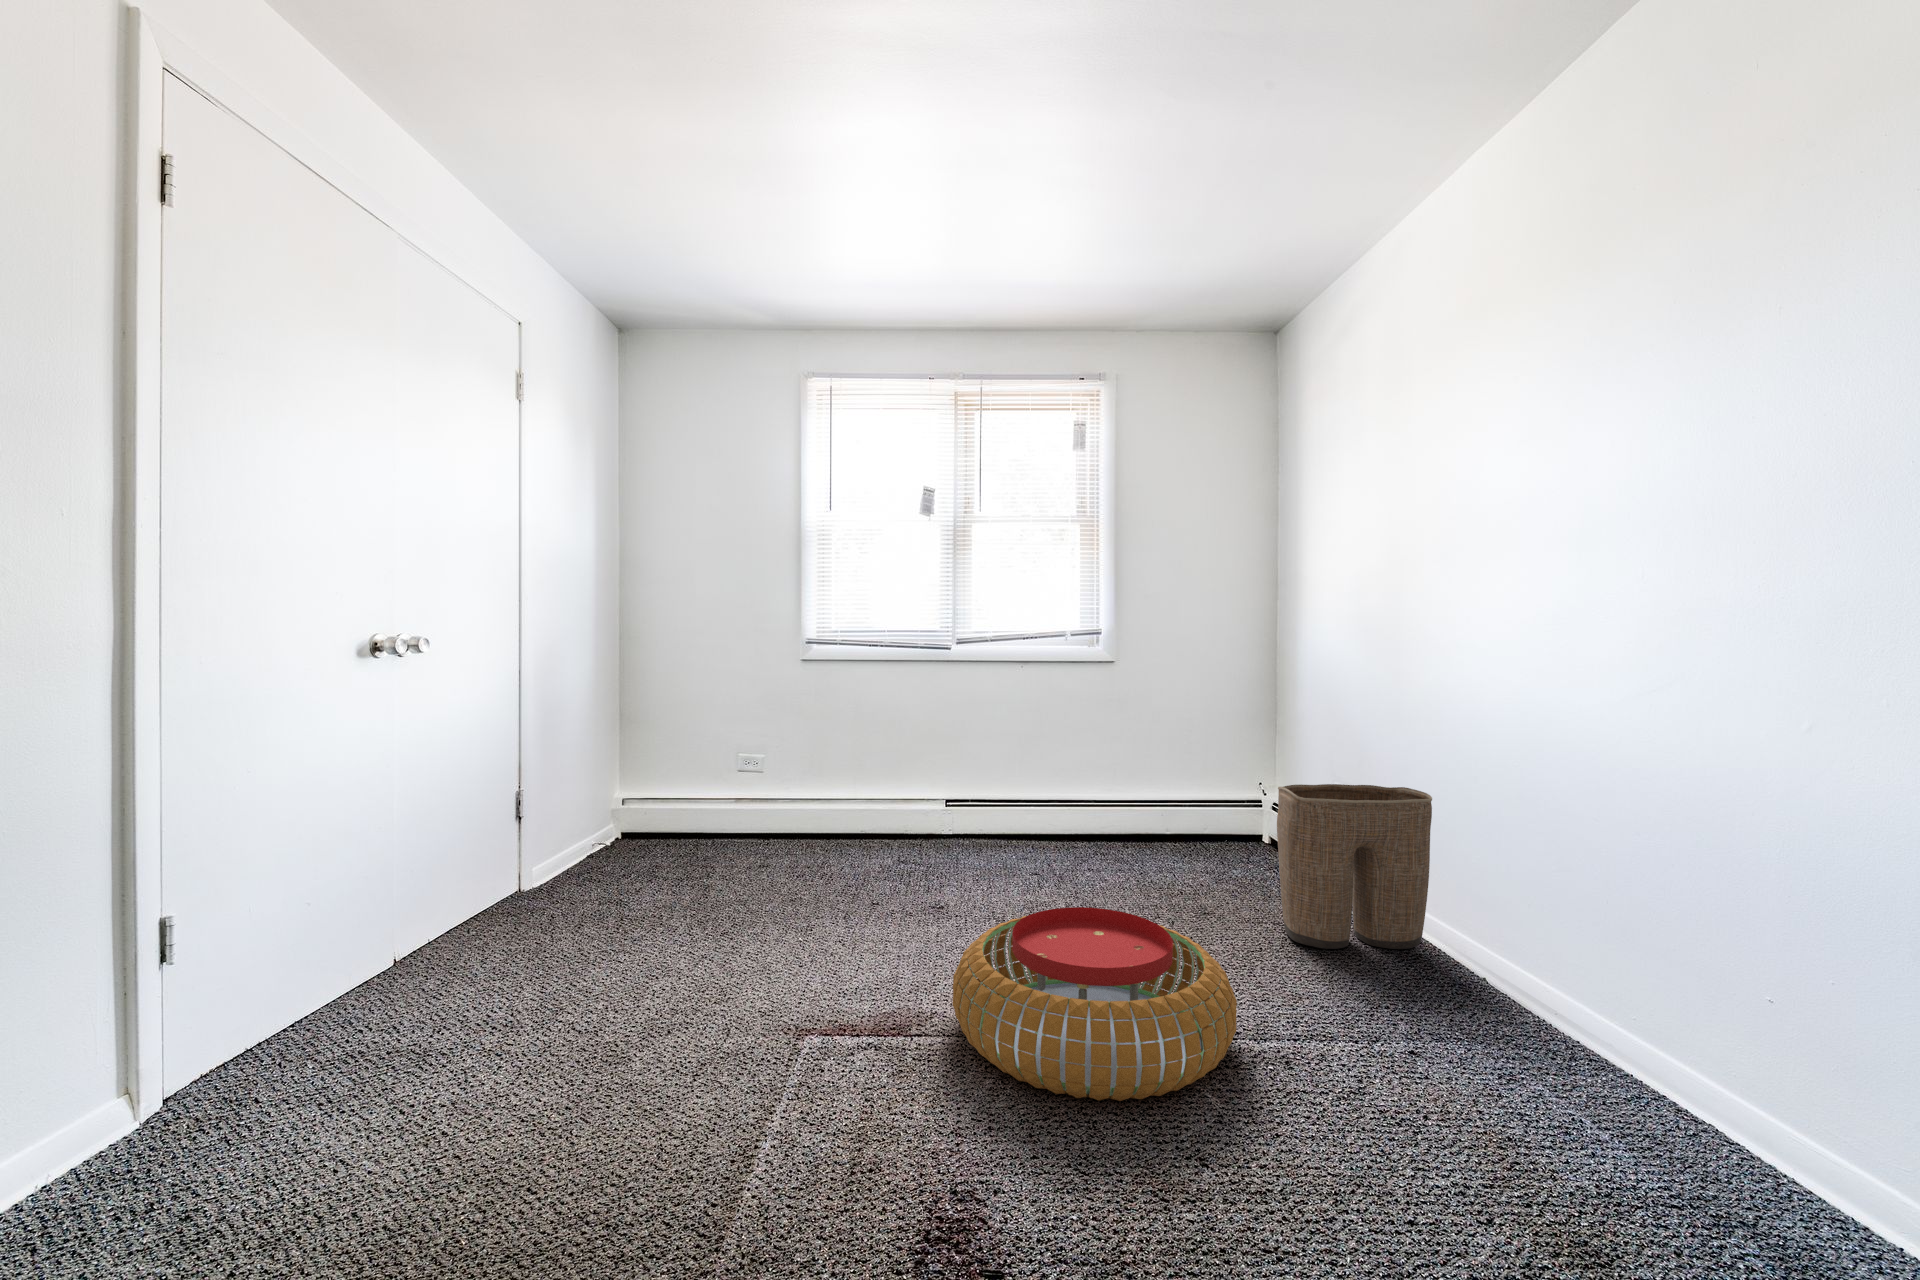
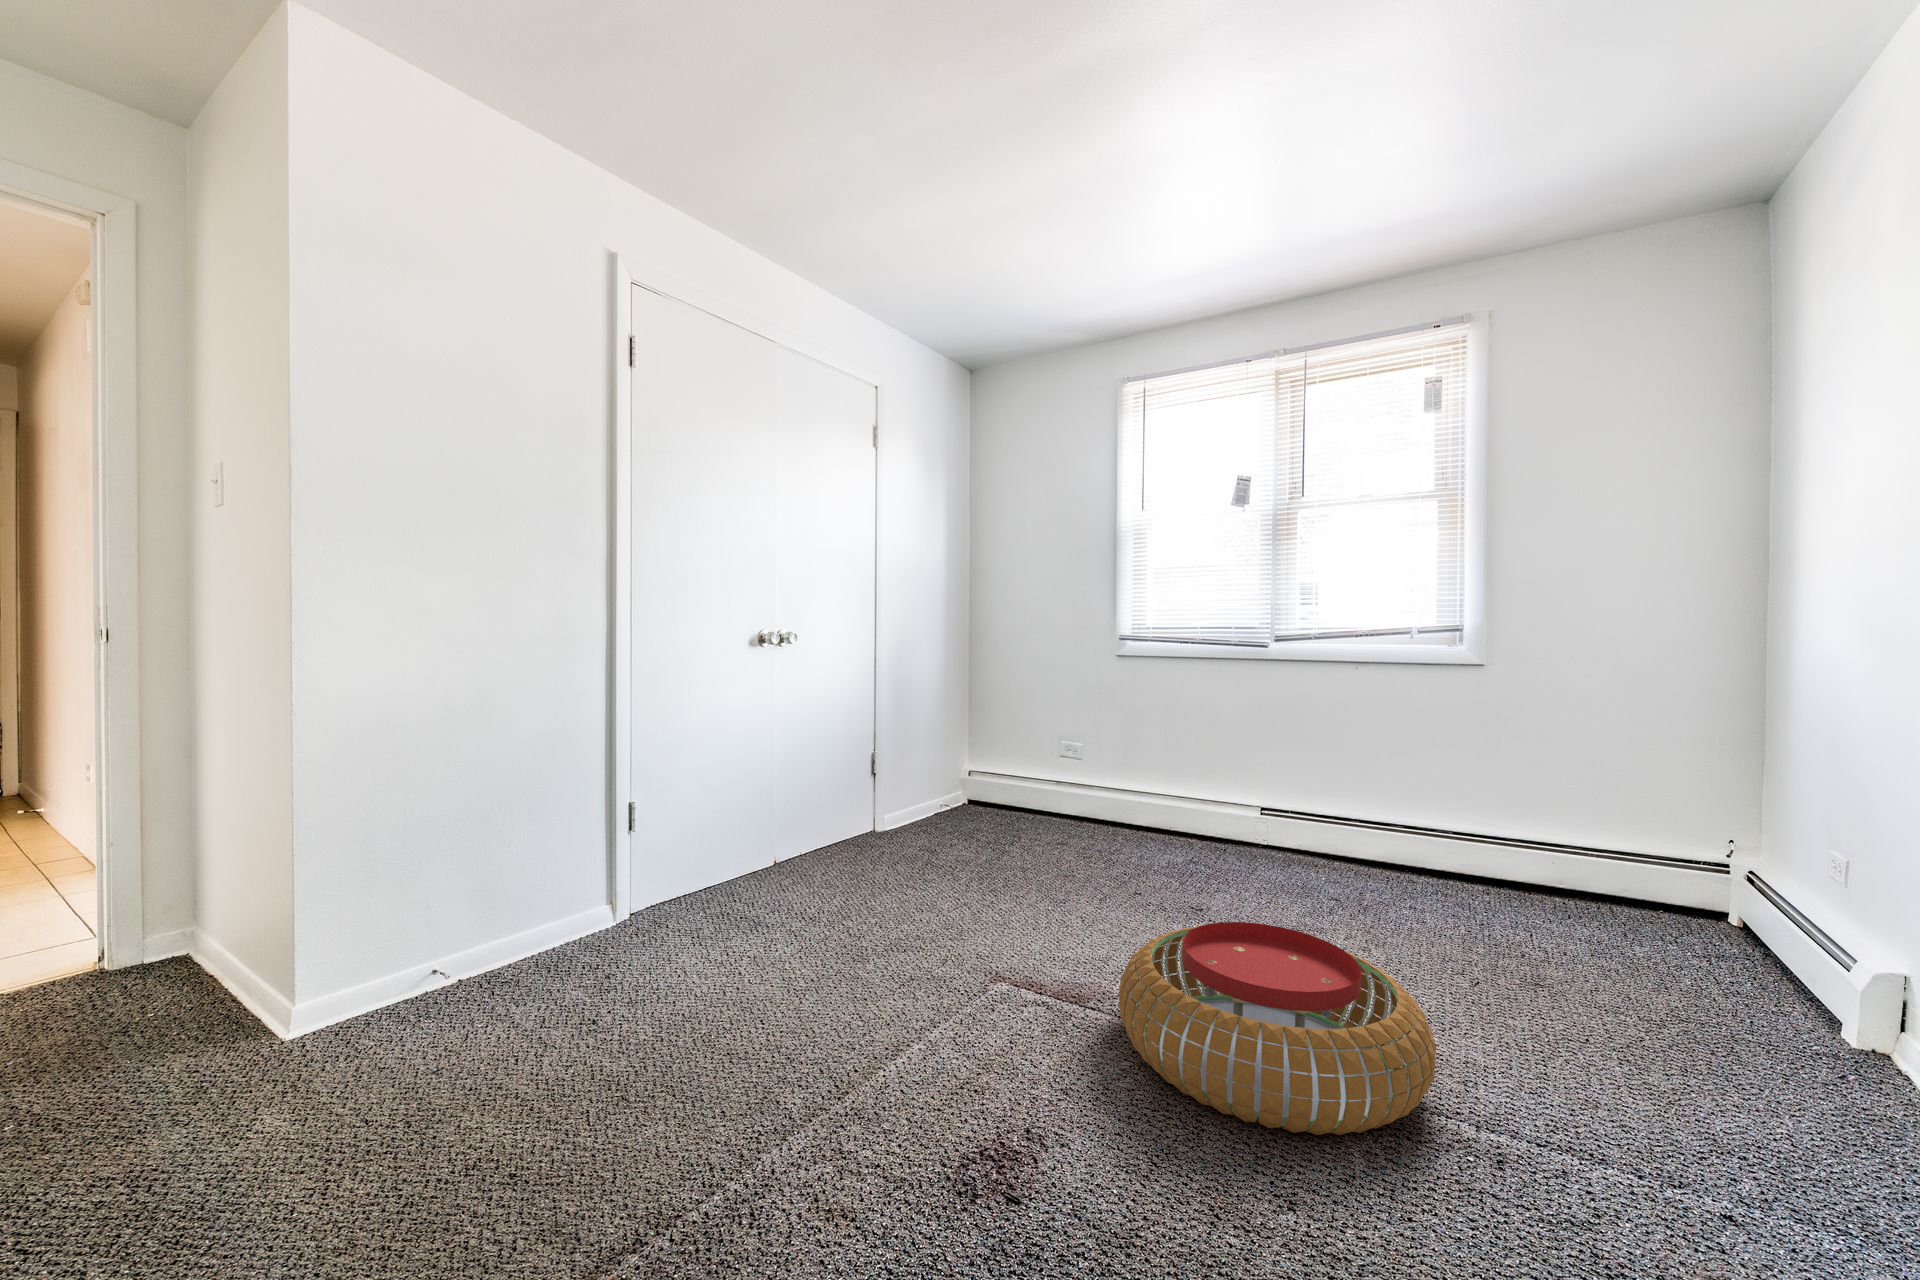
laundry basket: present [1277,784,1432,949] -> none [1621,844,1893,1102]

